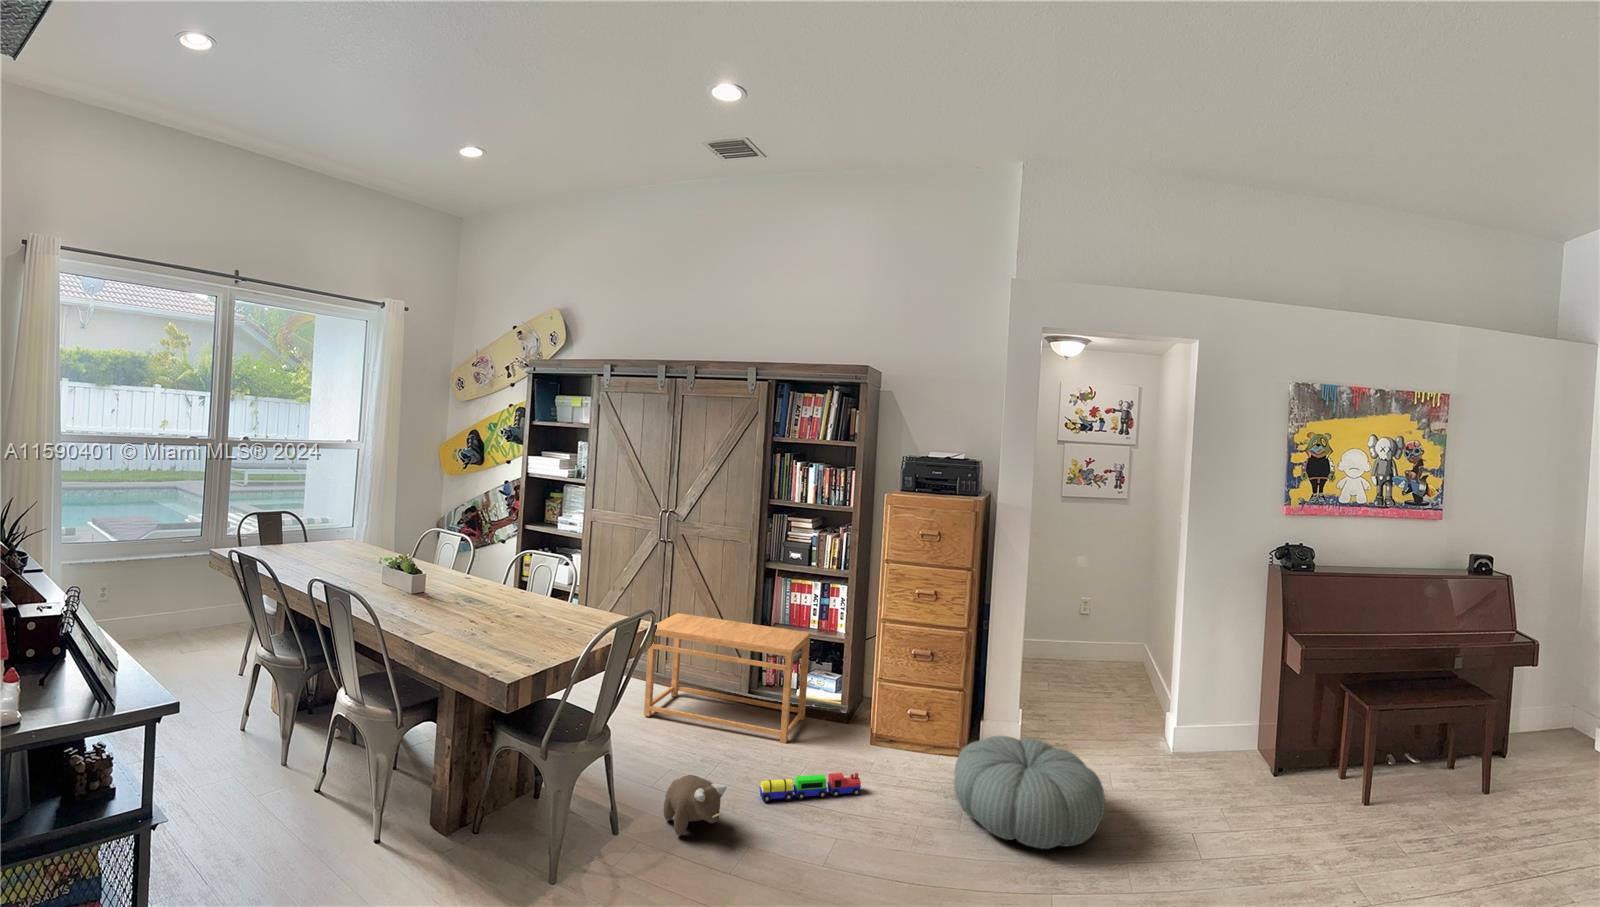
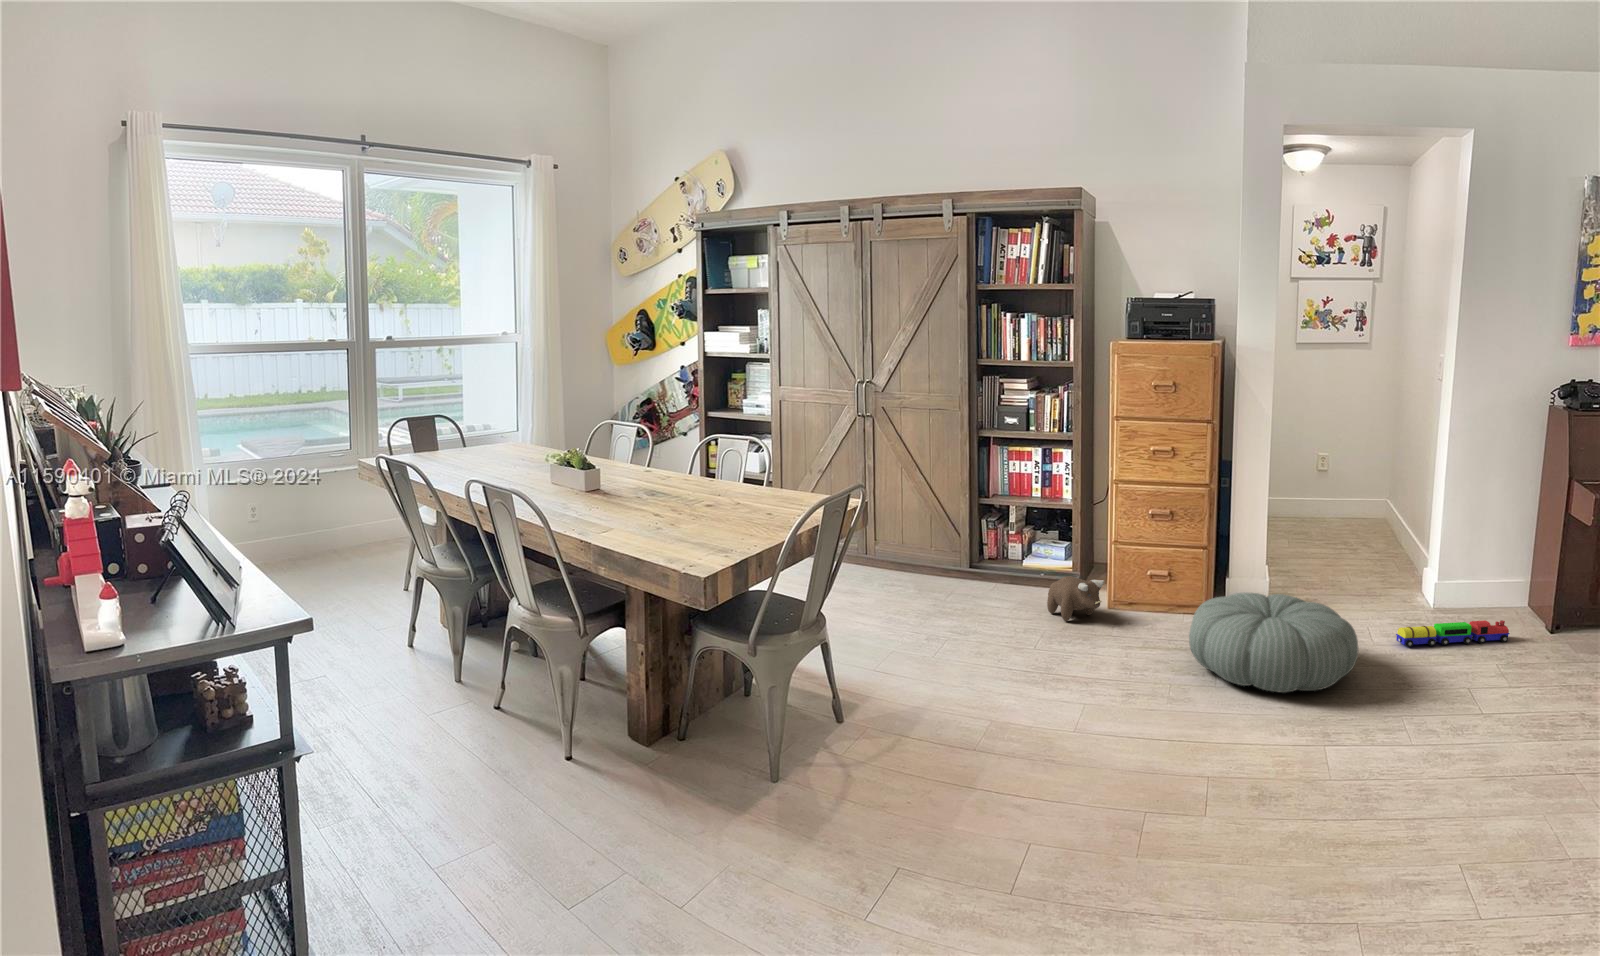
side table: present [644,613,811,743] -> none [857,489,1033,613]
toy train: present [759,773,861,802] -> present [1396,620,1510,647]
plush toy: present [663,775,727,836] -> present [1047,576,1104,621]

